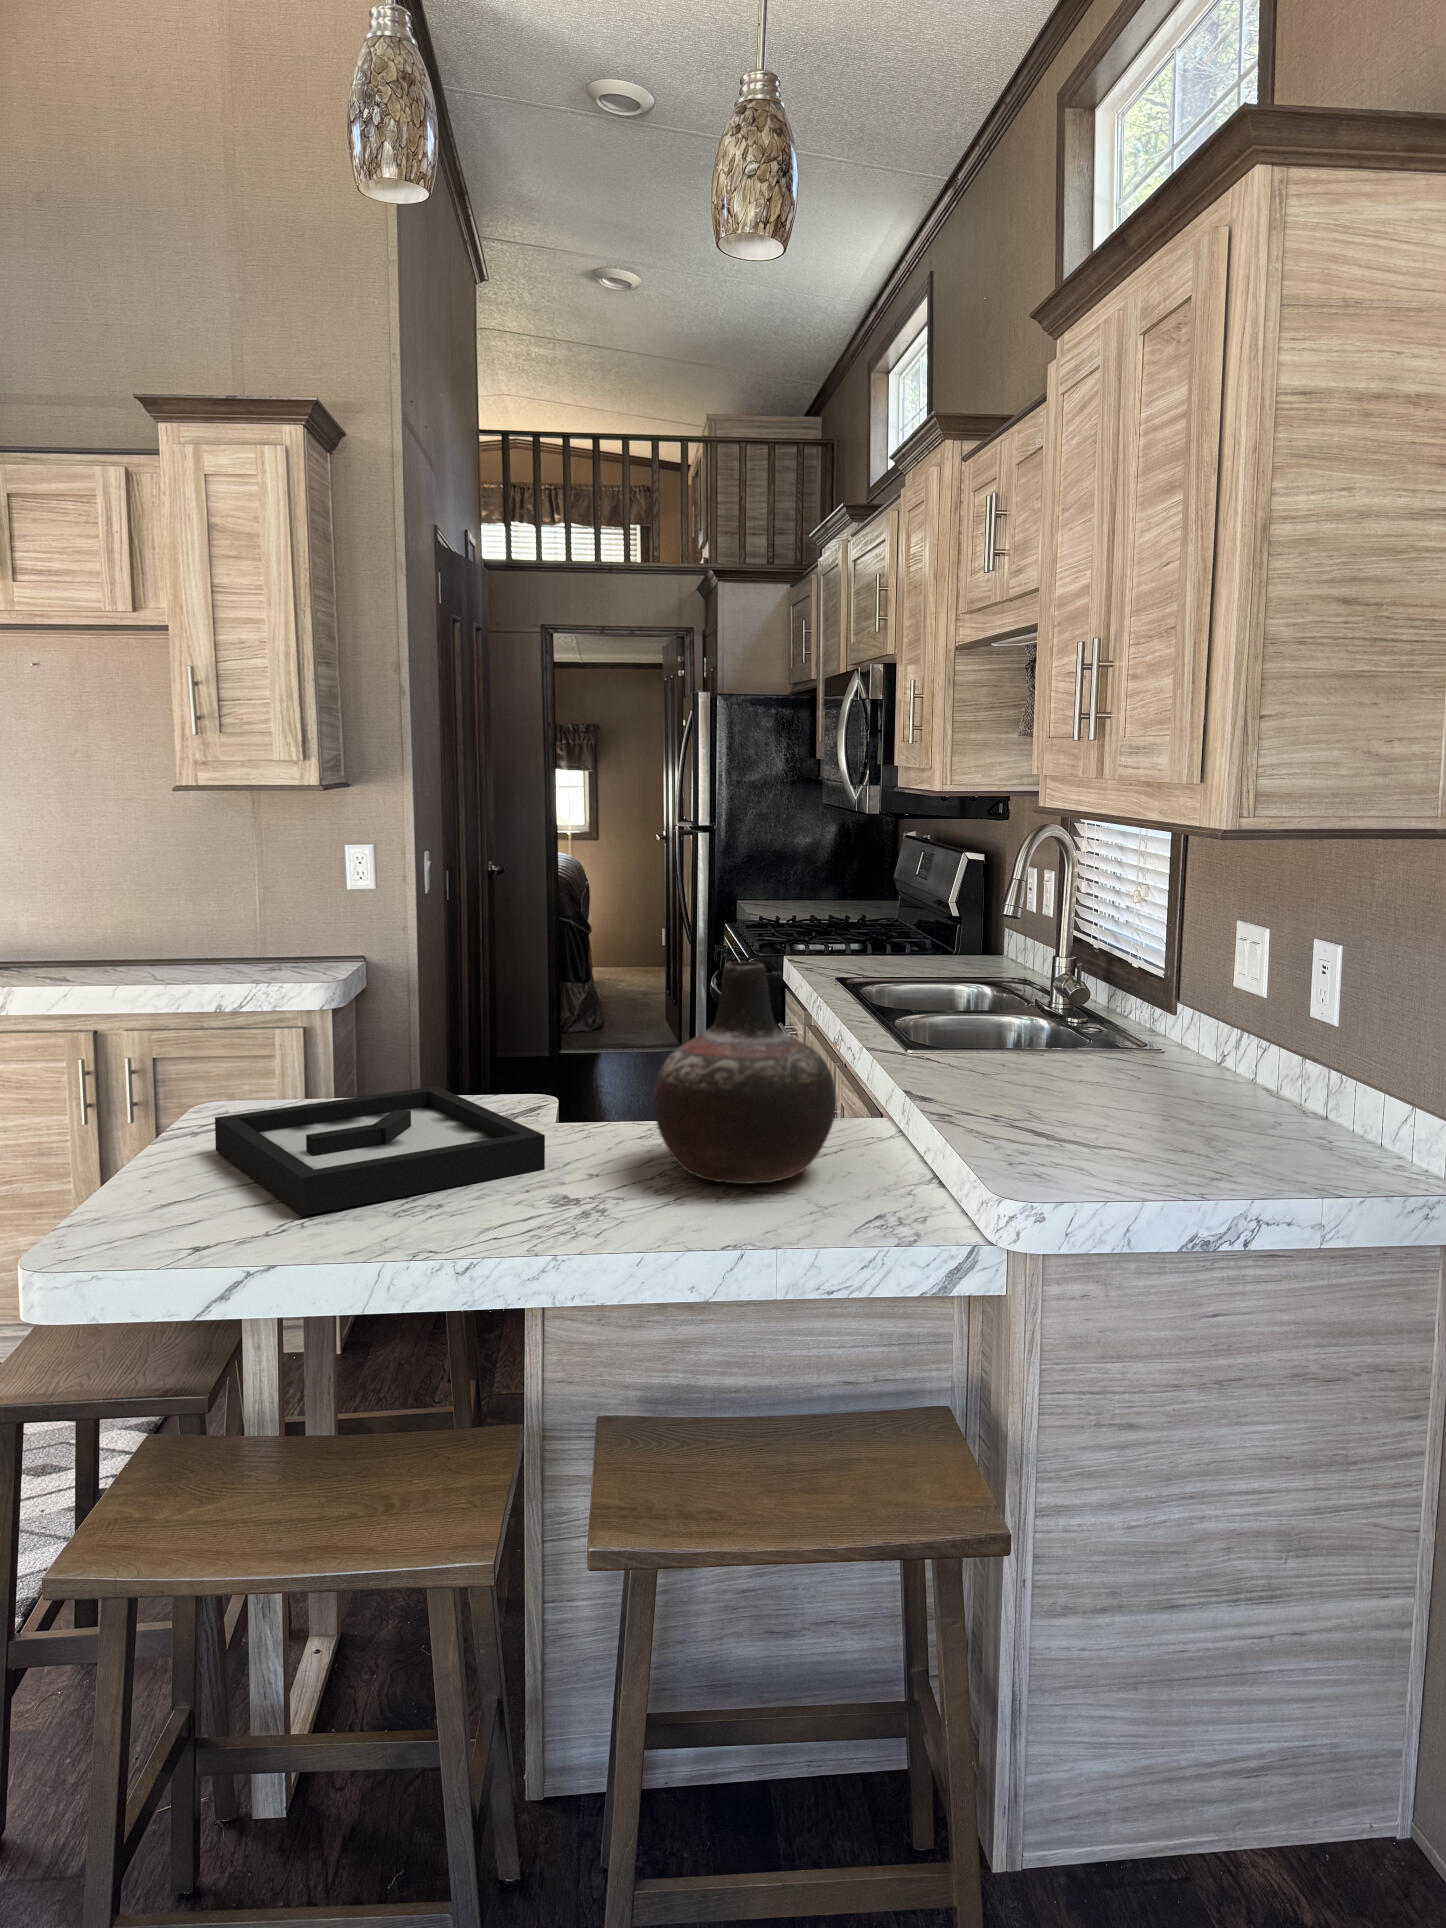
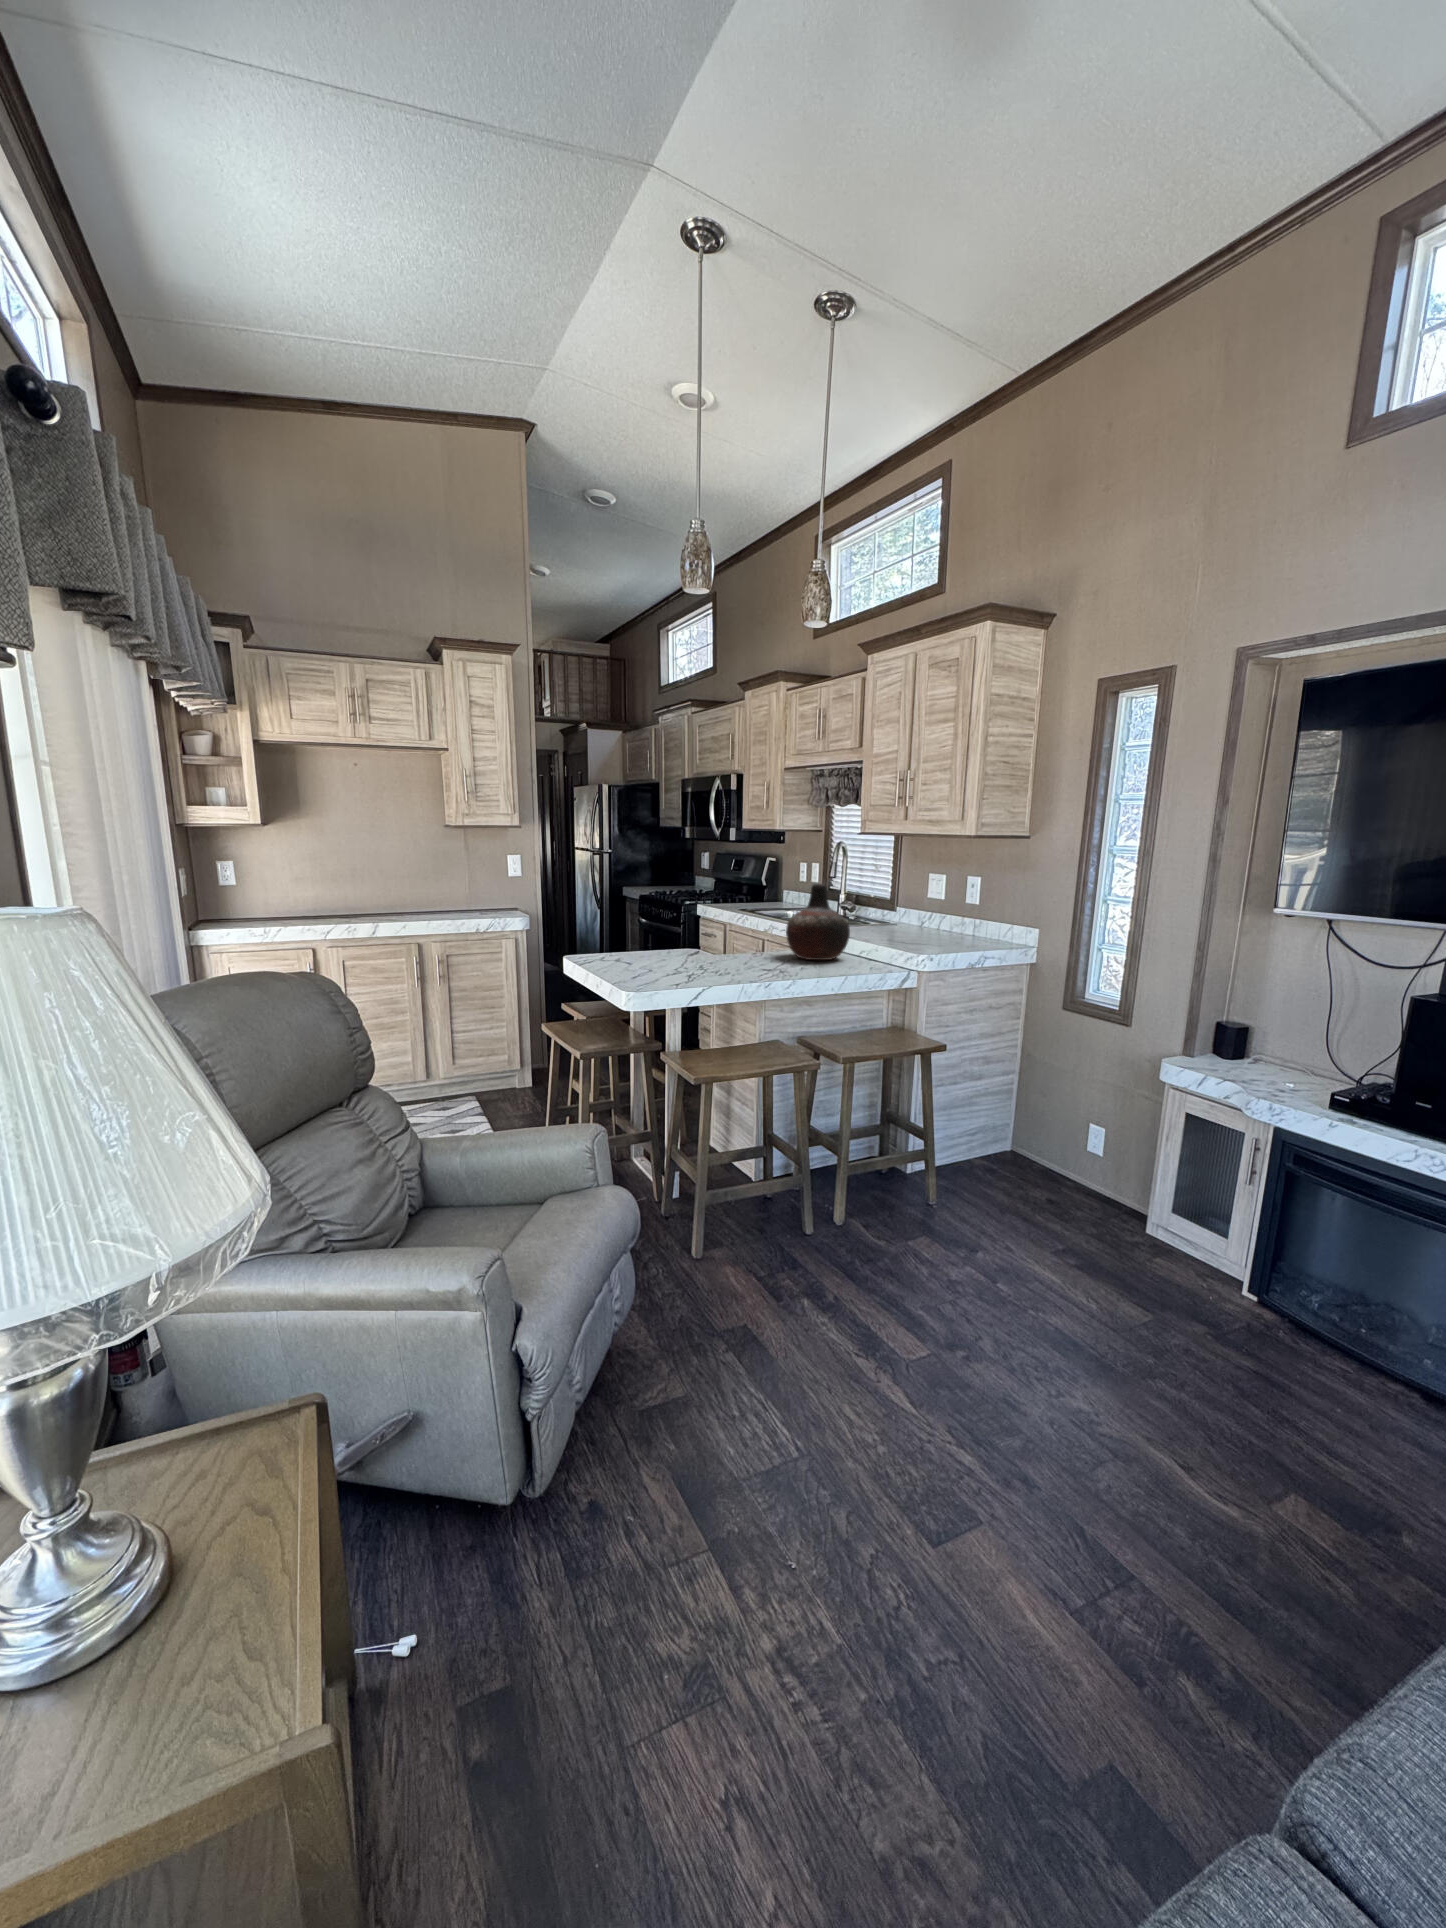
decorative tray: present [215,1086,545,1216] -> none [626,941,752,973]

